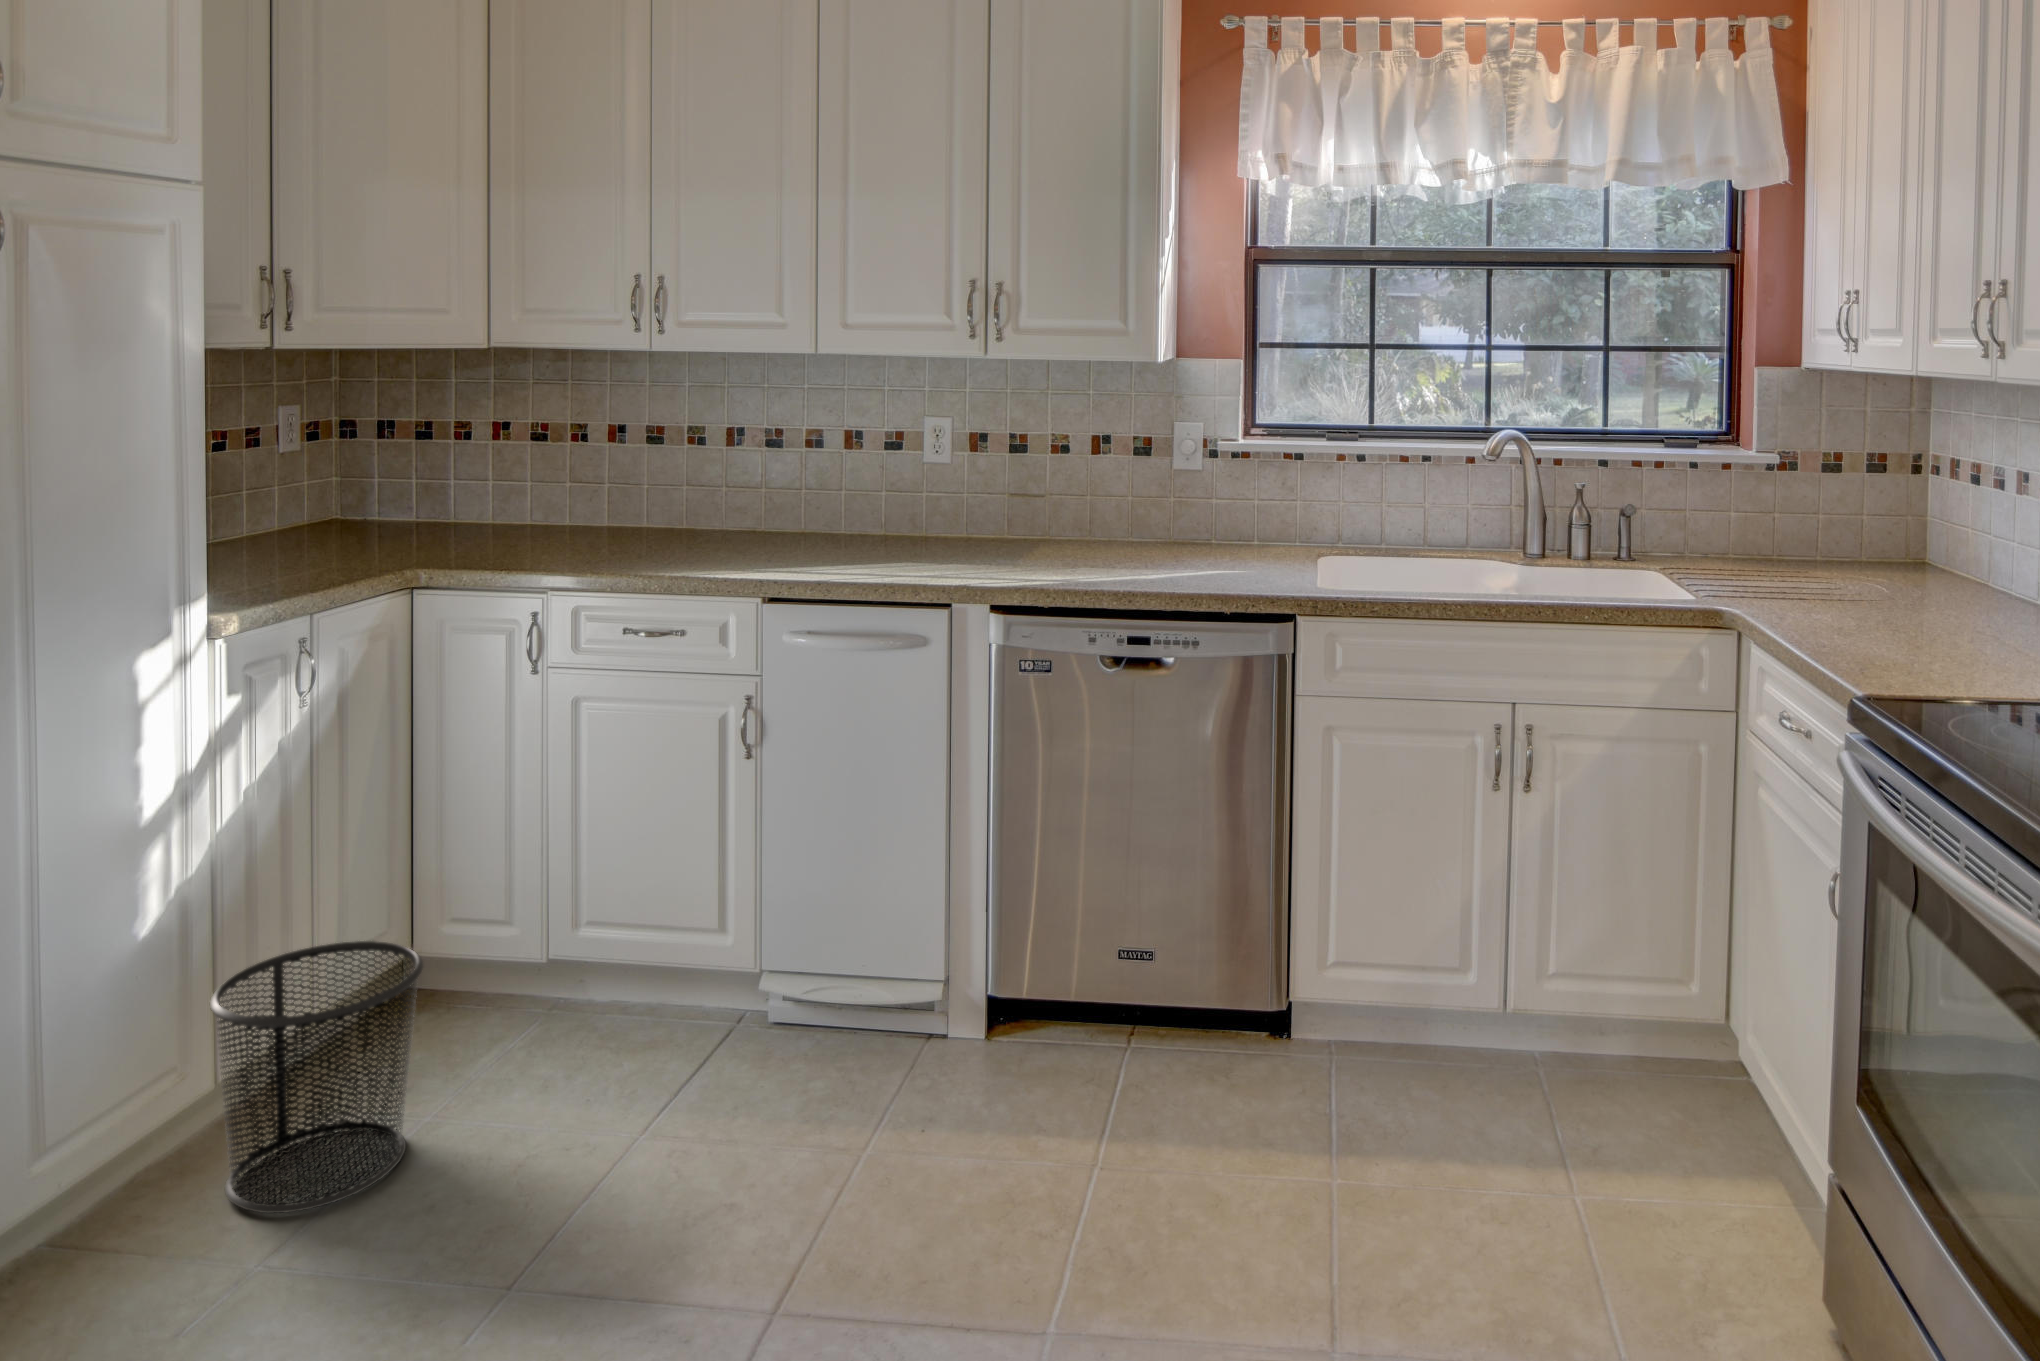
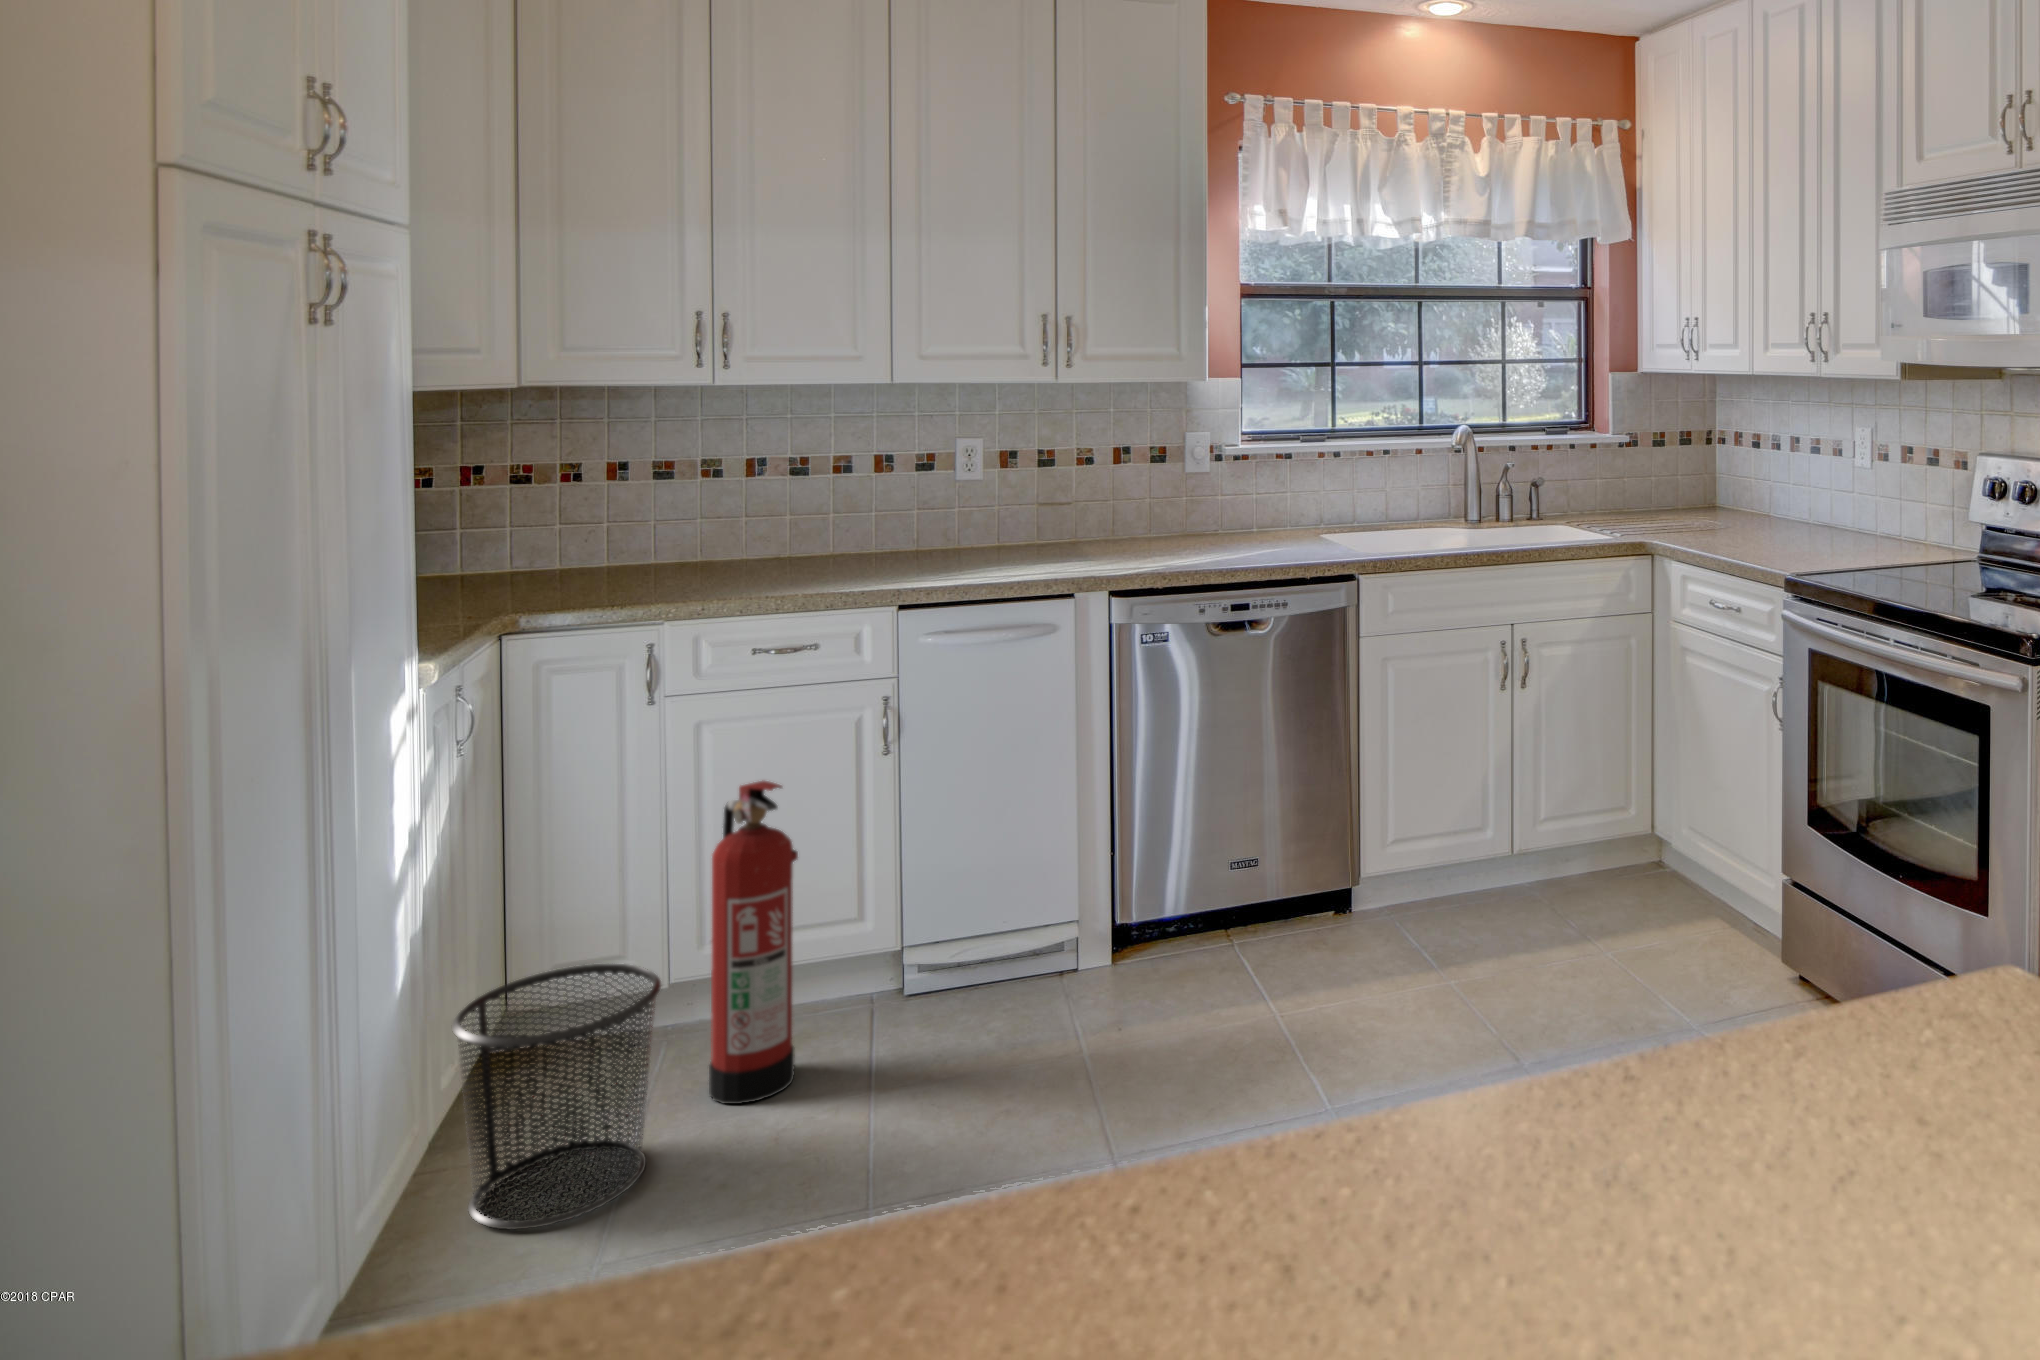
fire extinguisher: none [511,776,608,1120] -> present [709,781,798,1104]

